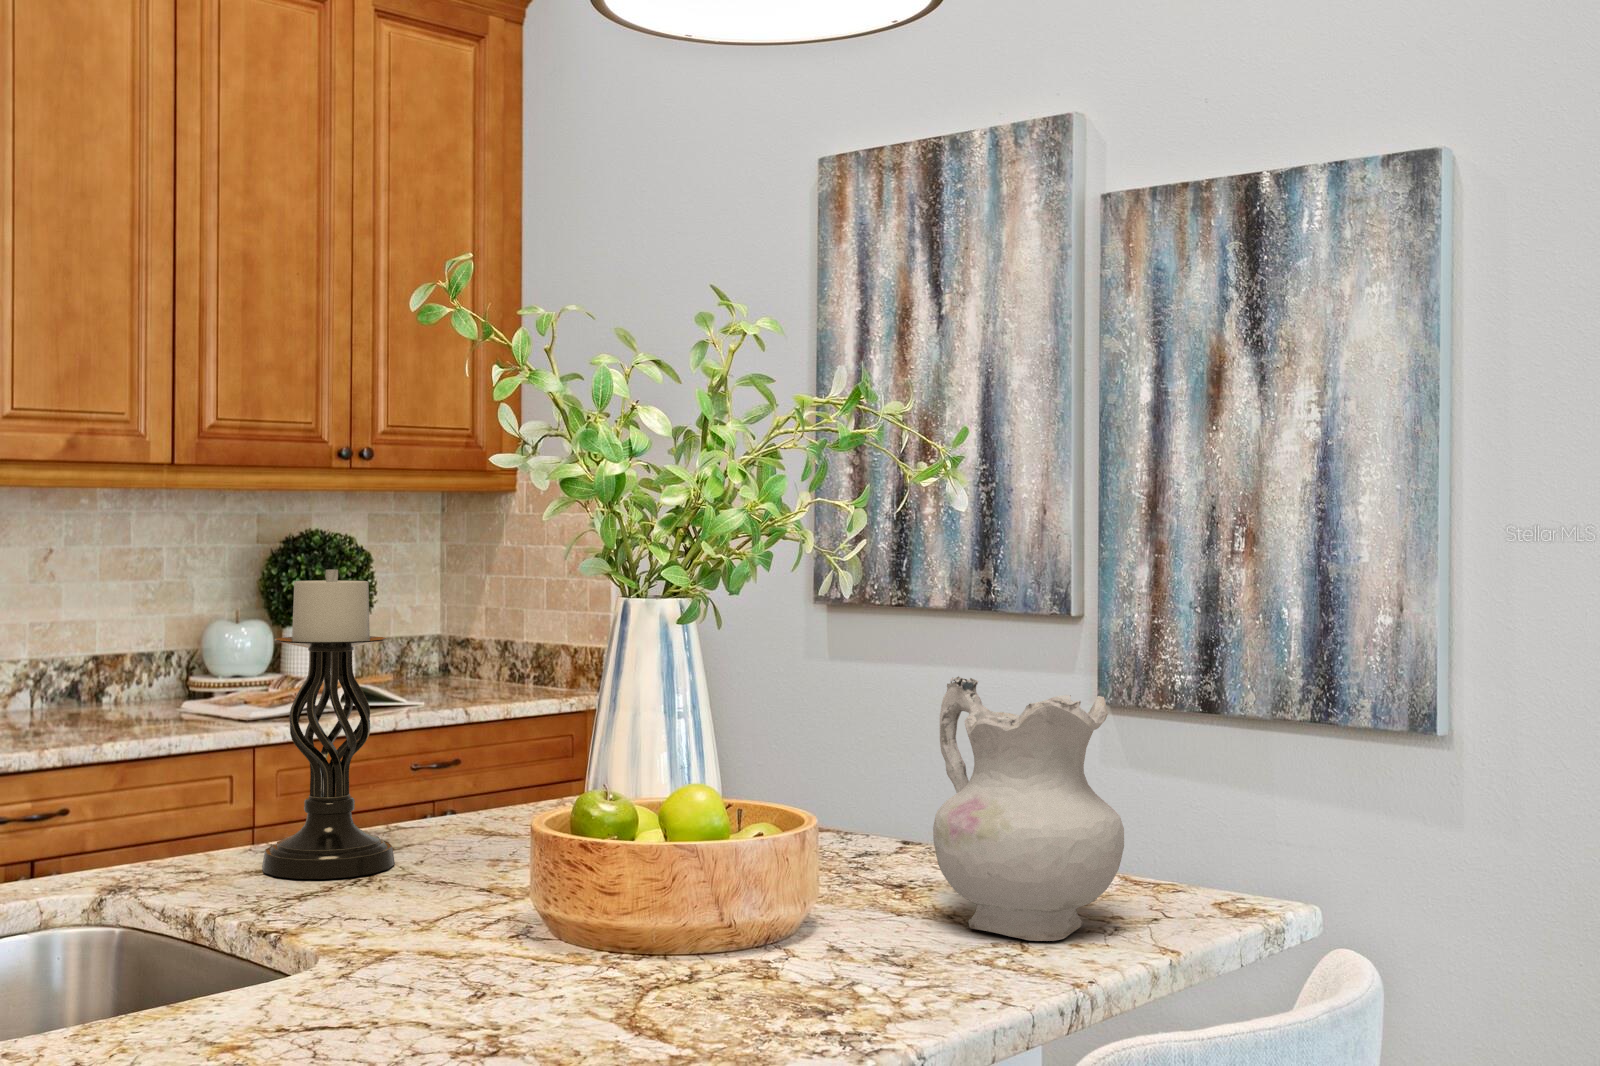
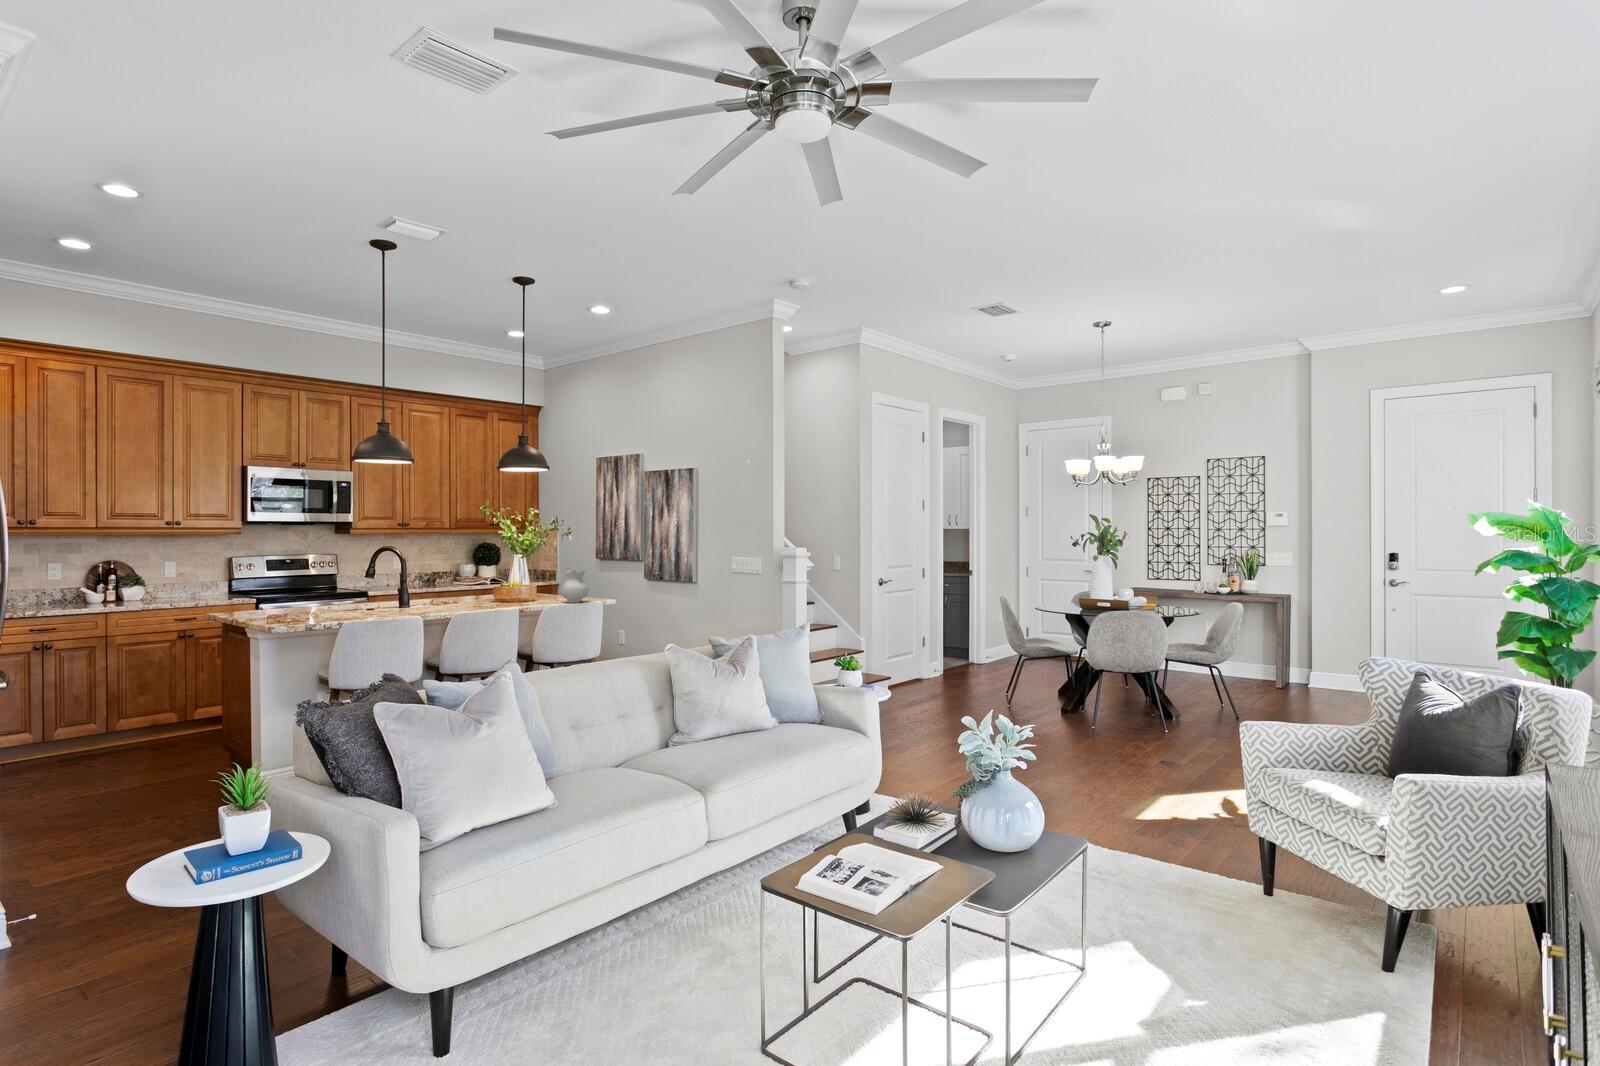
candle holder: present [262,570,395,879] -> none [465,552,487,600]

